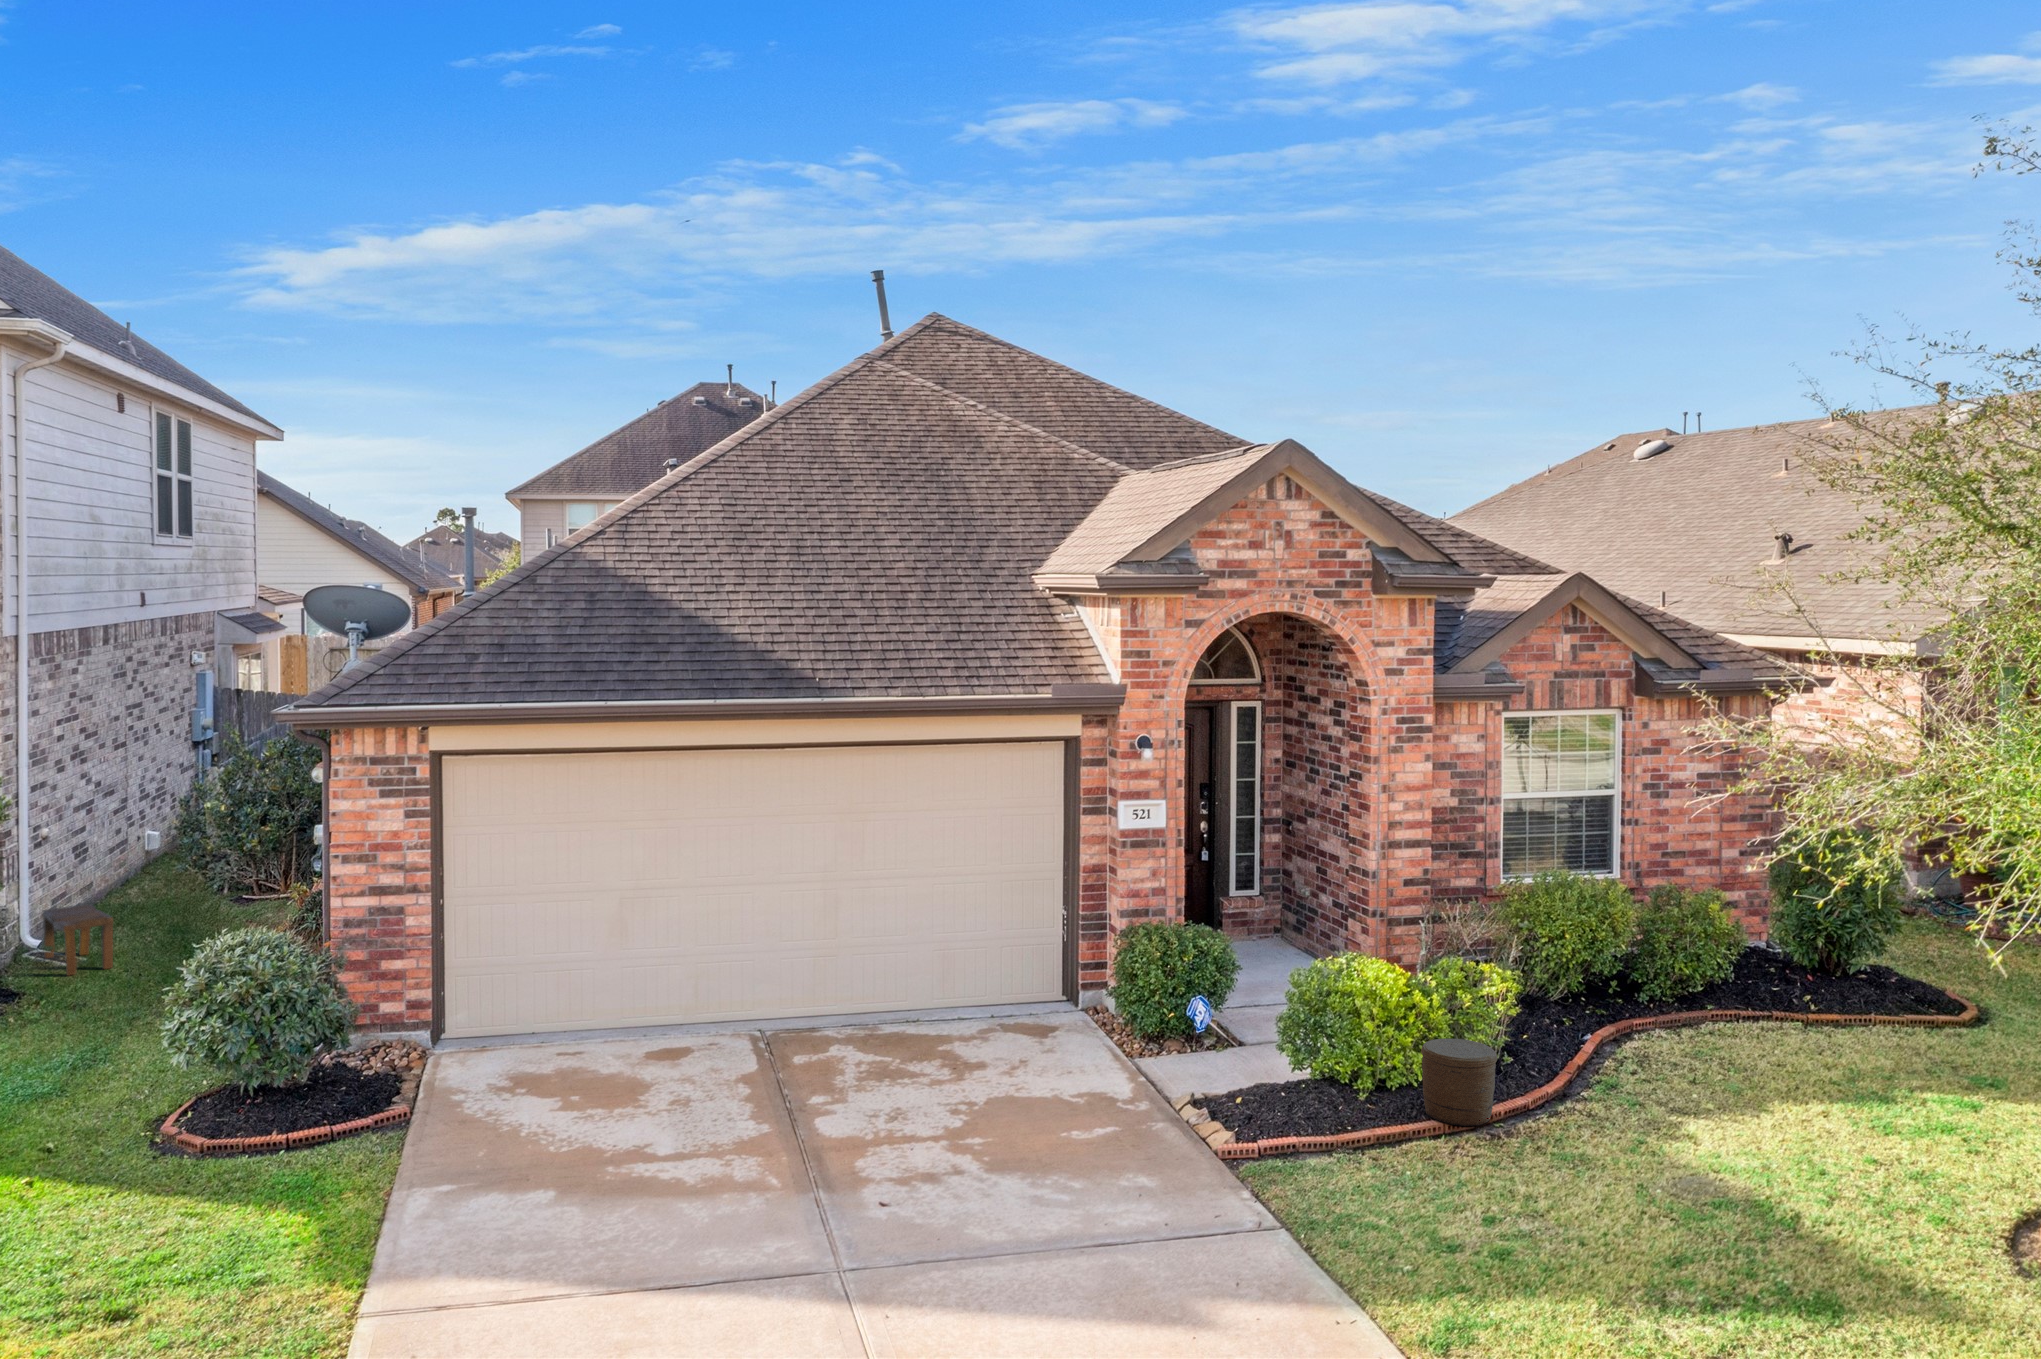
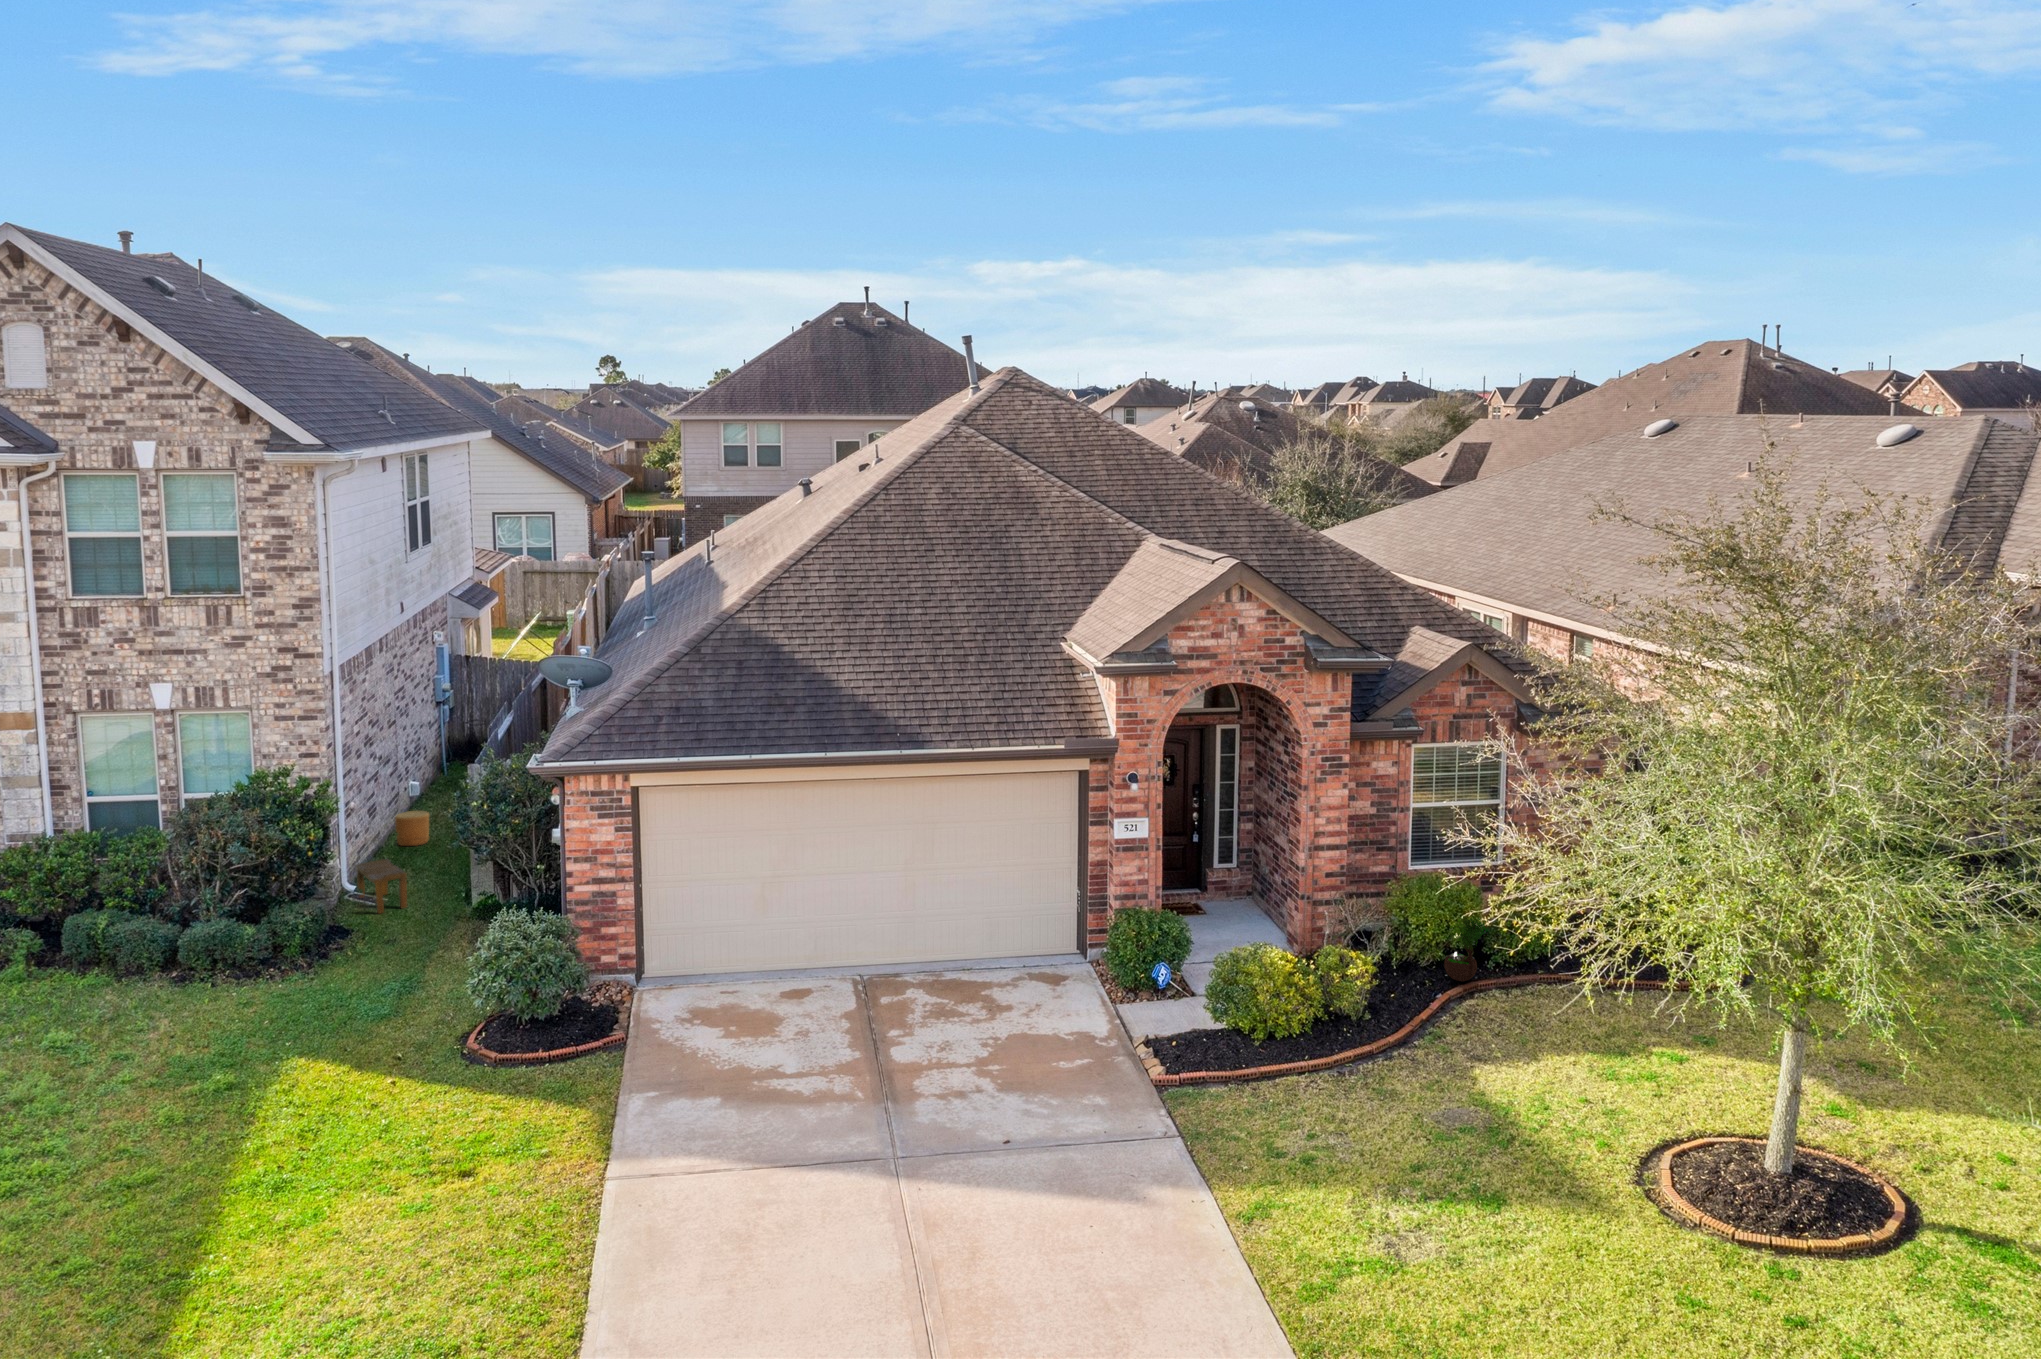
potted tree: none [1581,919,1644,1017] -> present [1444,917,1488,981]
woven basket: present [1421,1039,1497,1126] -> present [395,811,429,846]

